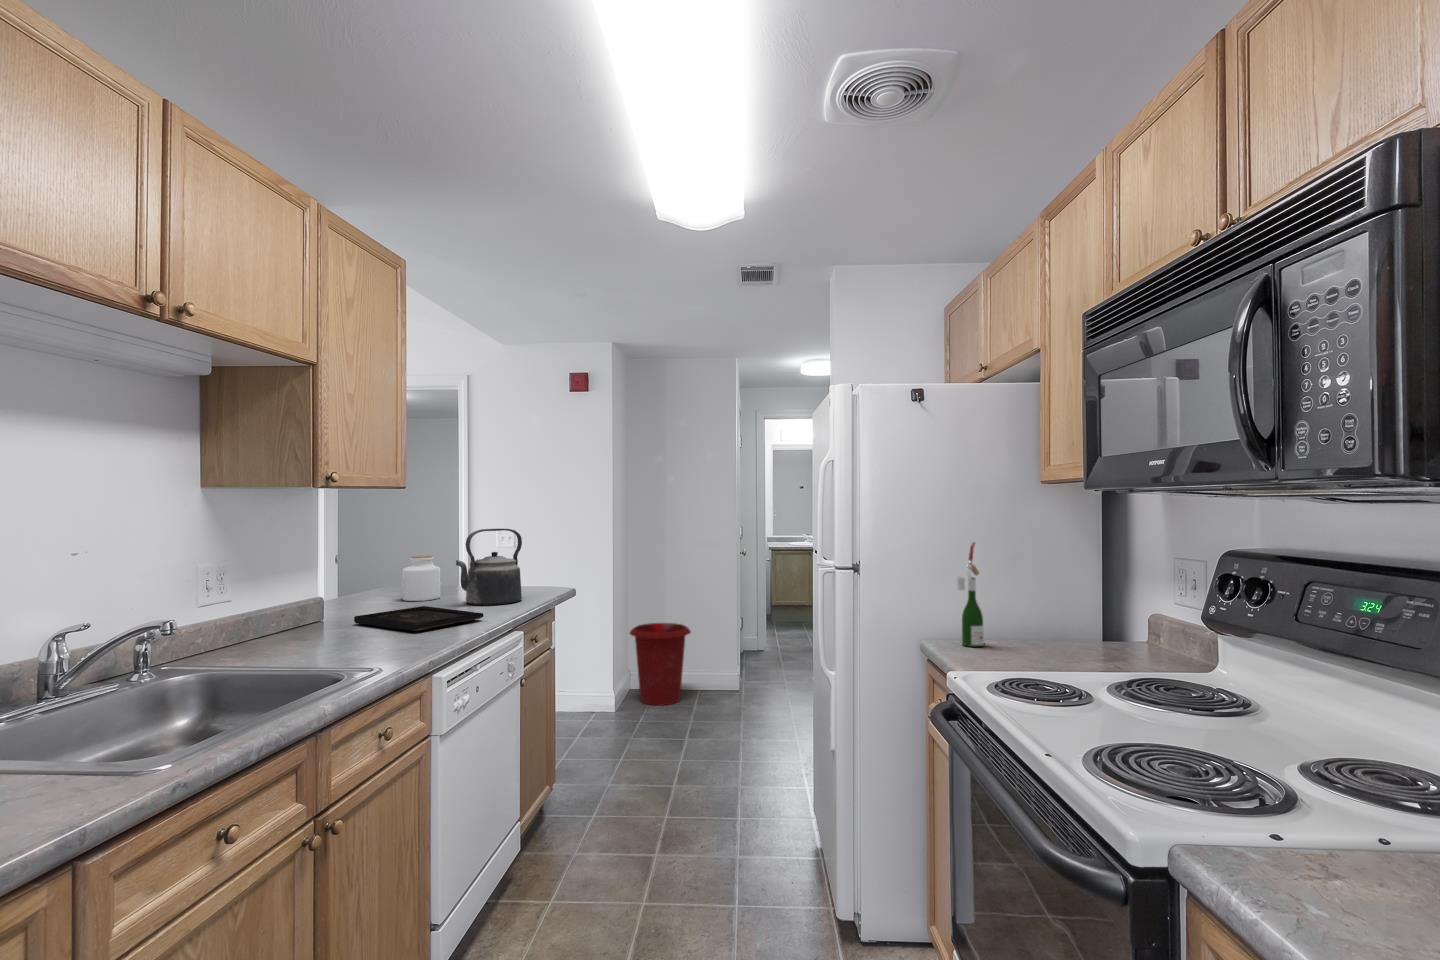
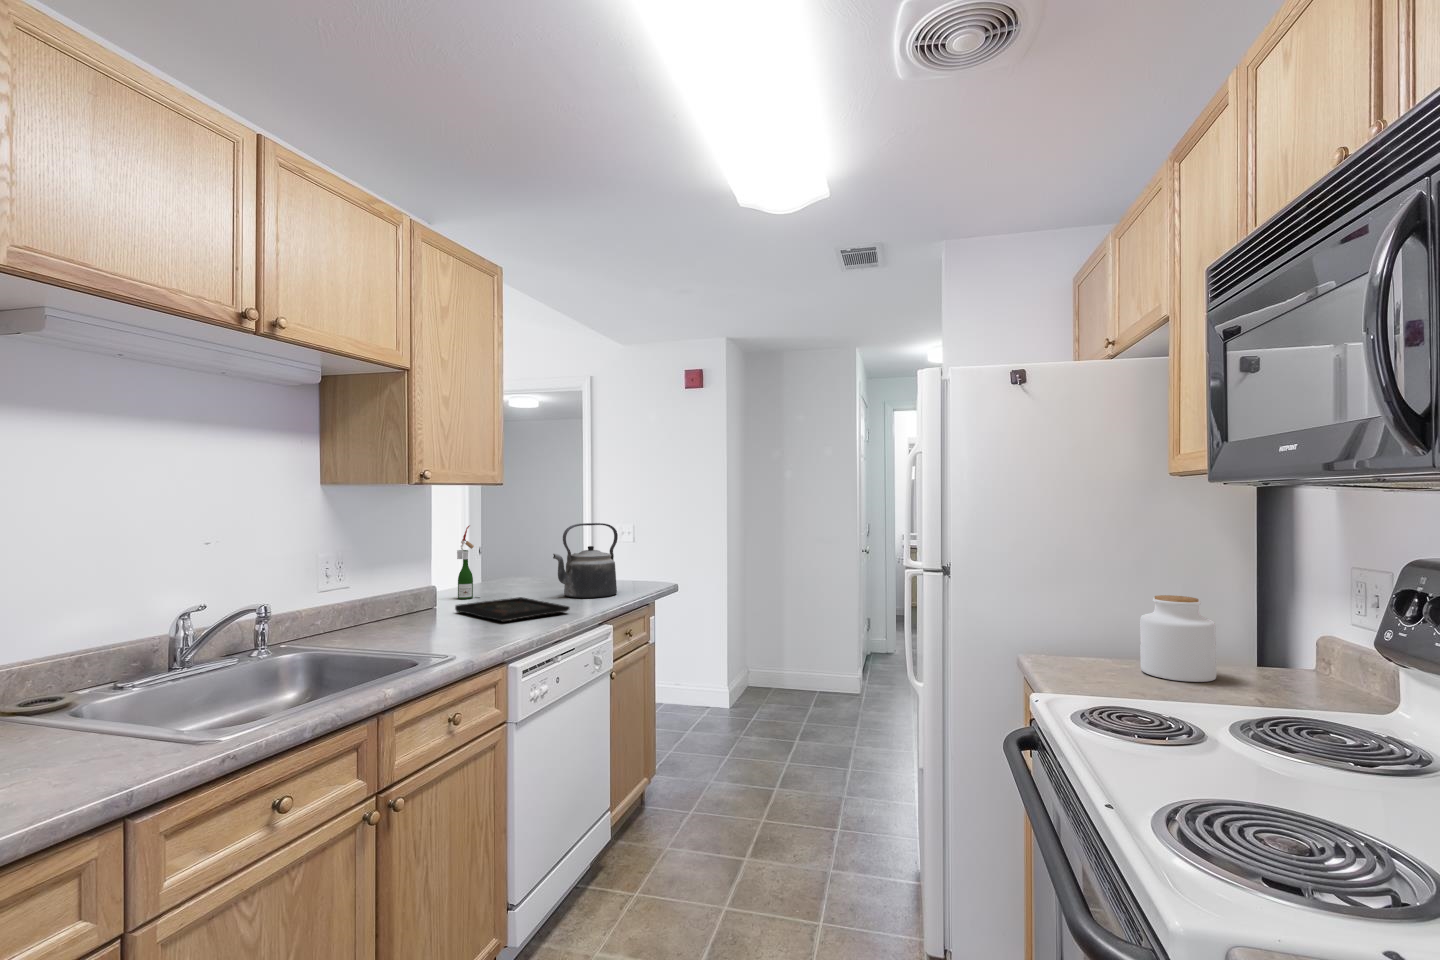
wine bottle: present [957,542,984,647] -> present [457,525,480,599]
jar: present [402,556,440,601] -> present [1140,595,1216,682]
waste bin: present [630,623,691,705] -> none [744,621,808,705]

